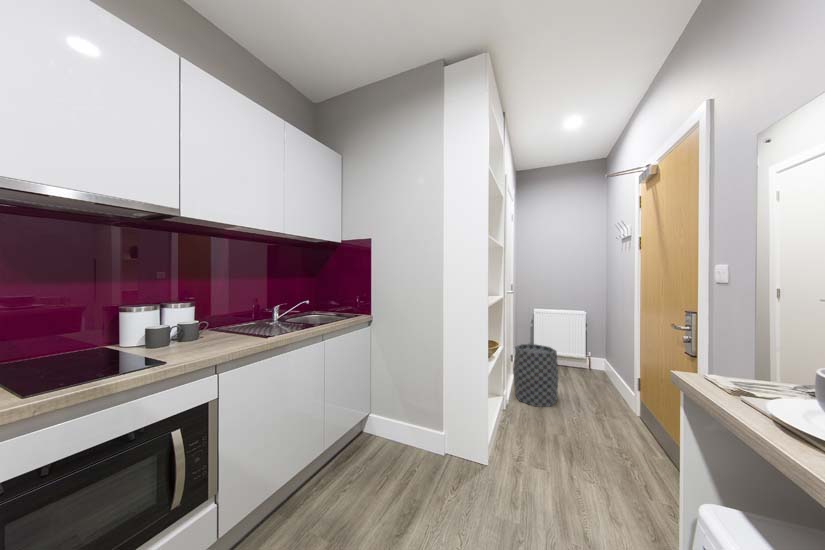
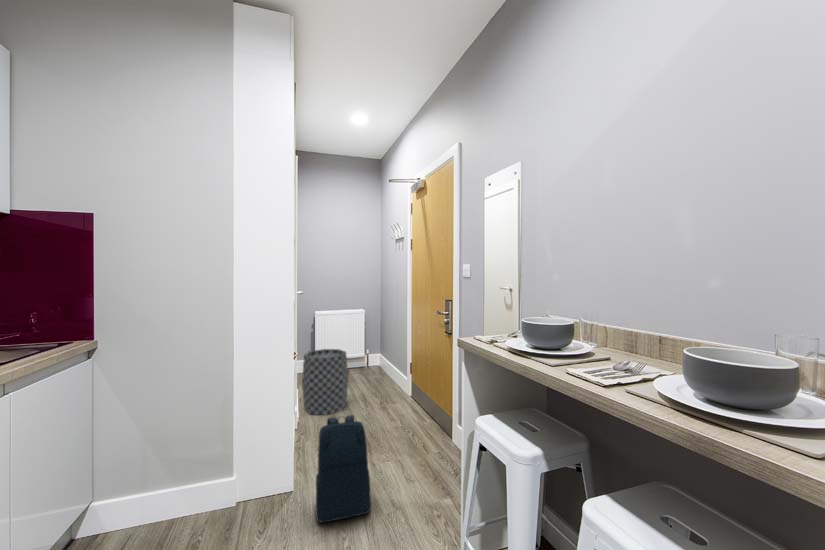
backpack: none [500,411,557,522] -> present [316,415,371,522]

